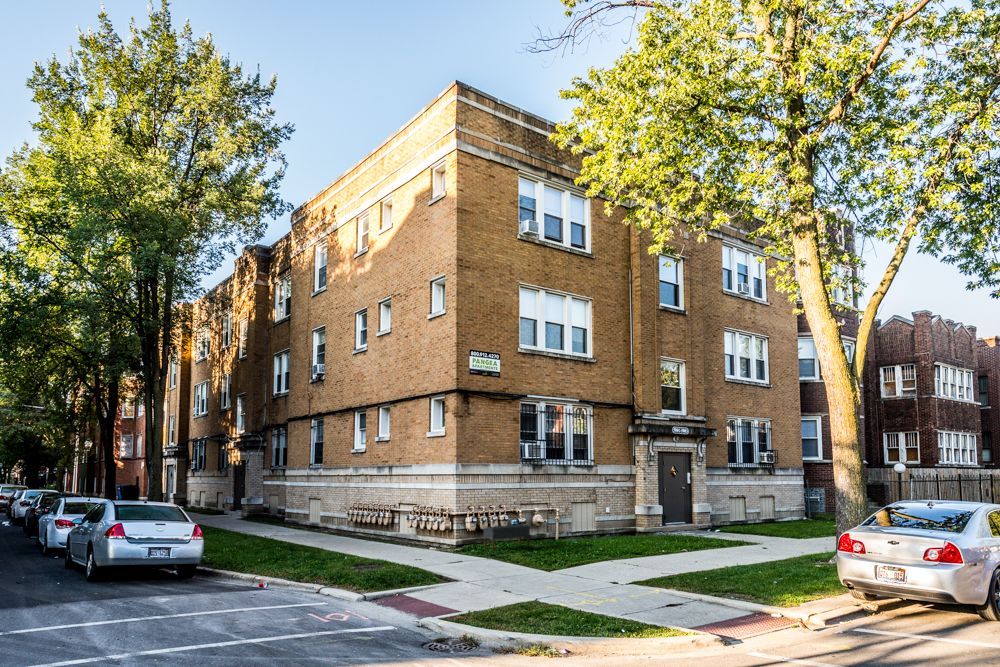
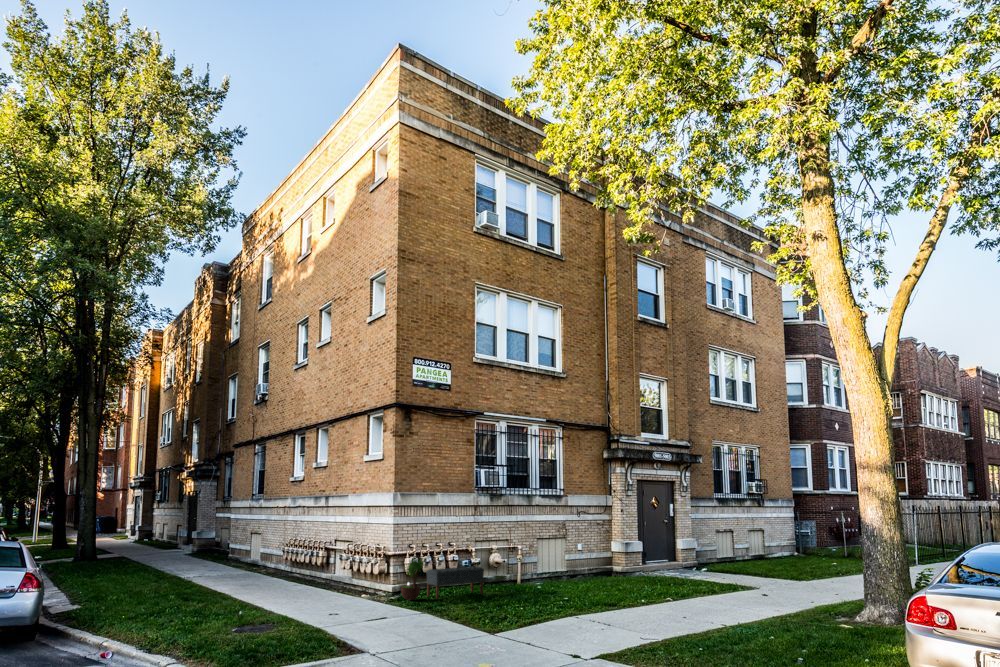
potted tree: none [464,514,485,551] -> present [401,559,424,600]

